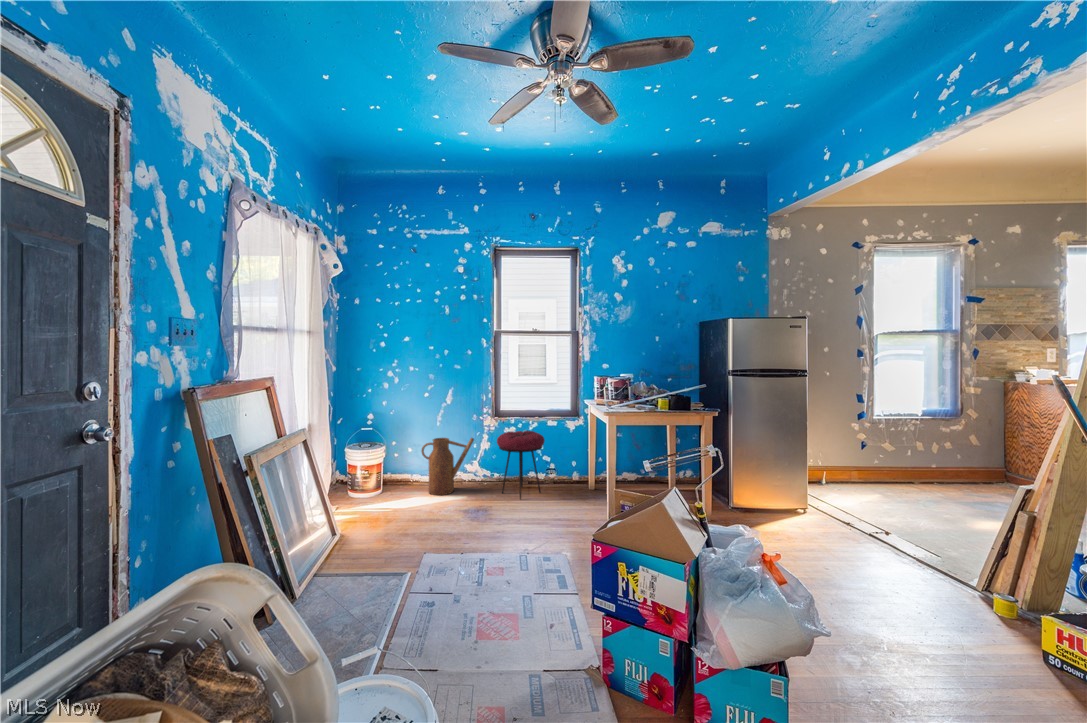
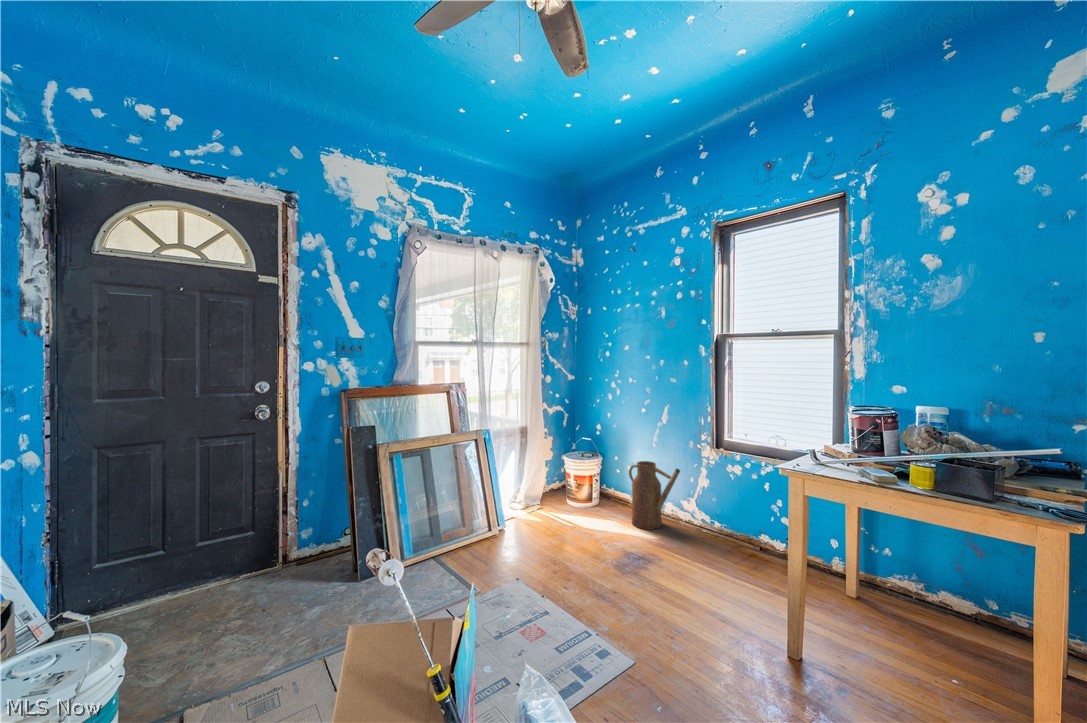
stool: present [497,431,545,499] -> none [694,471,766,570]

